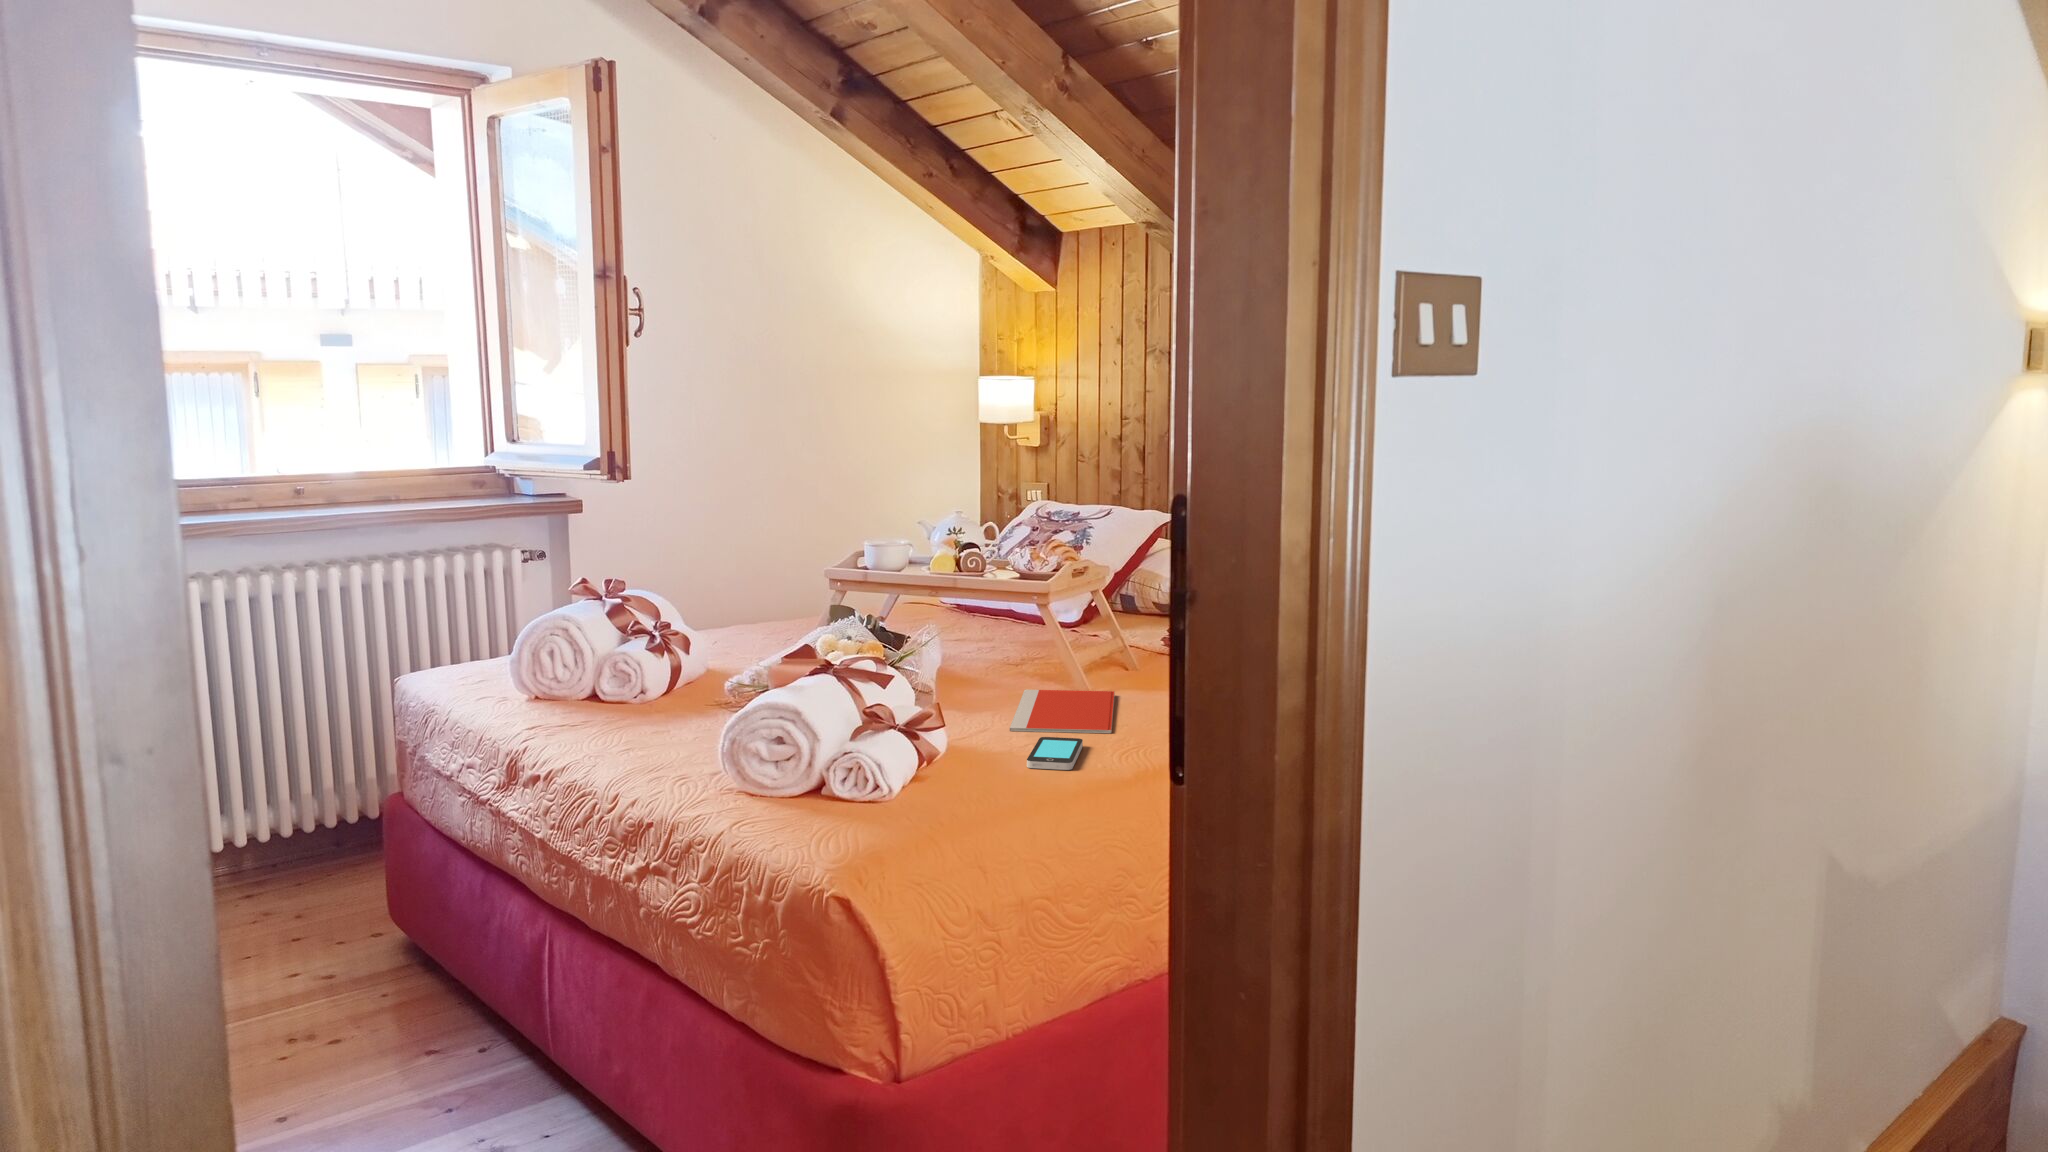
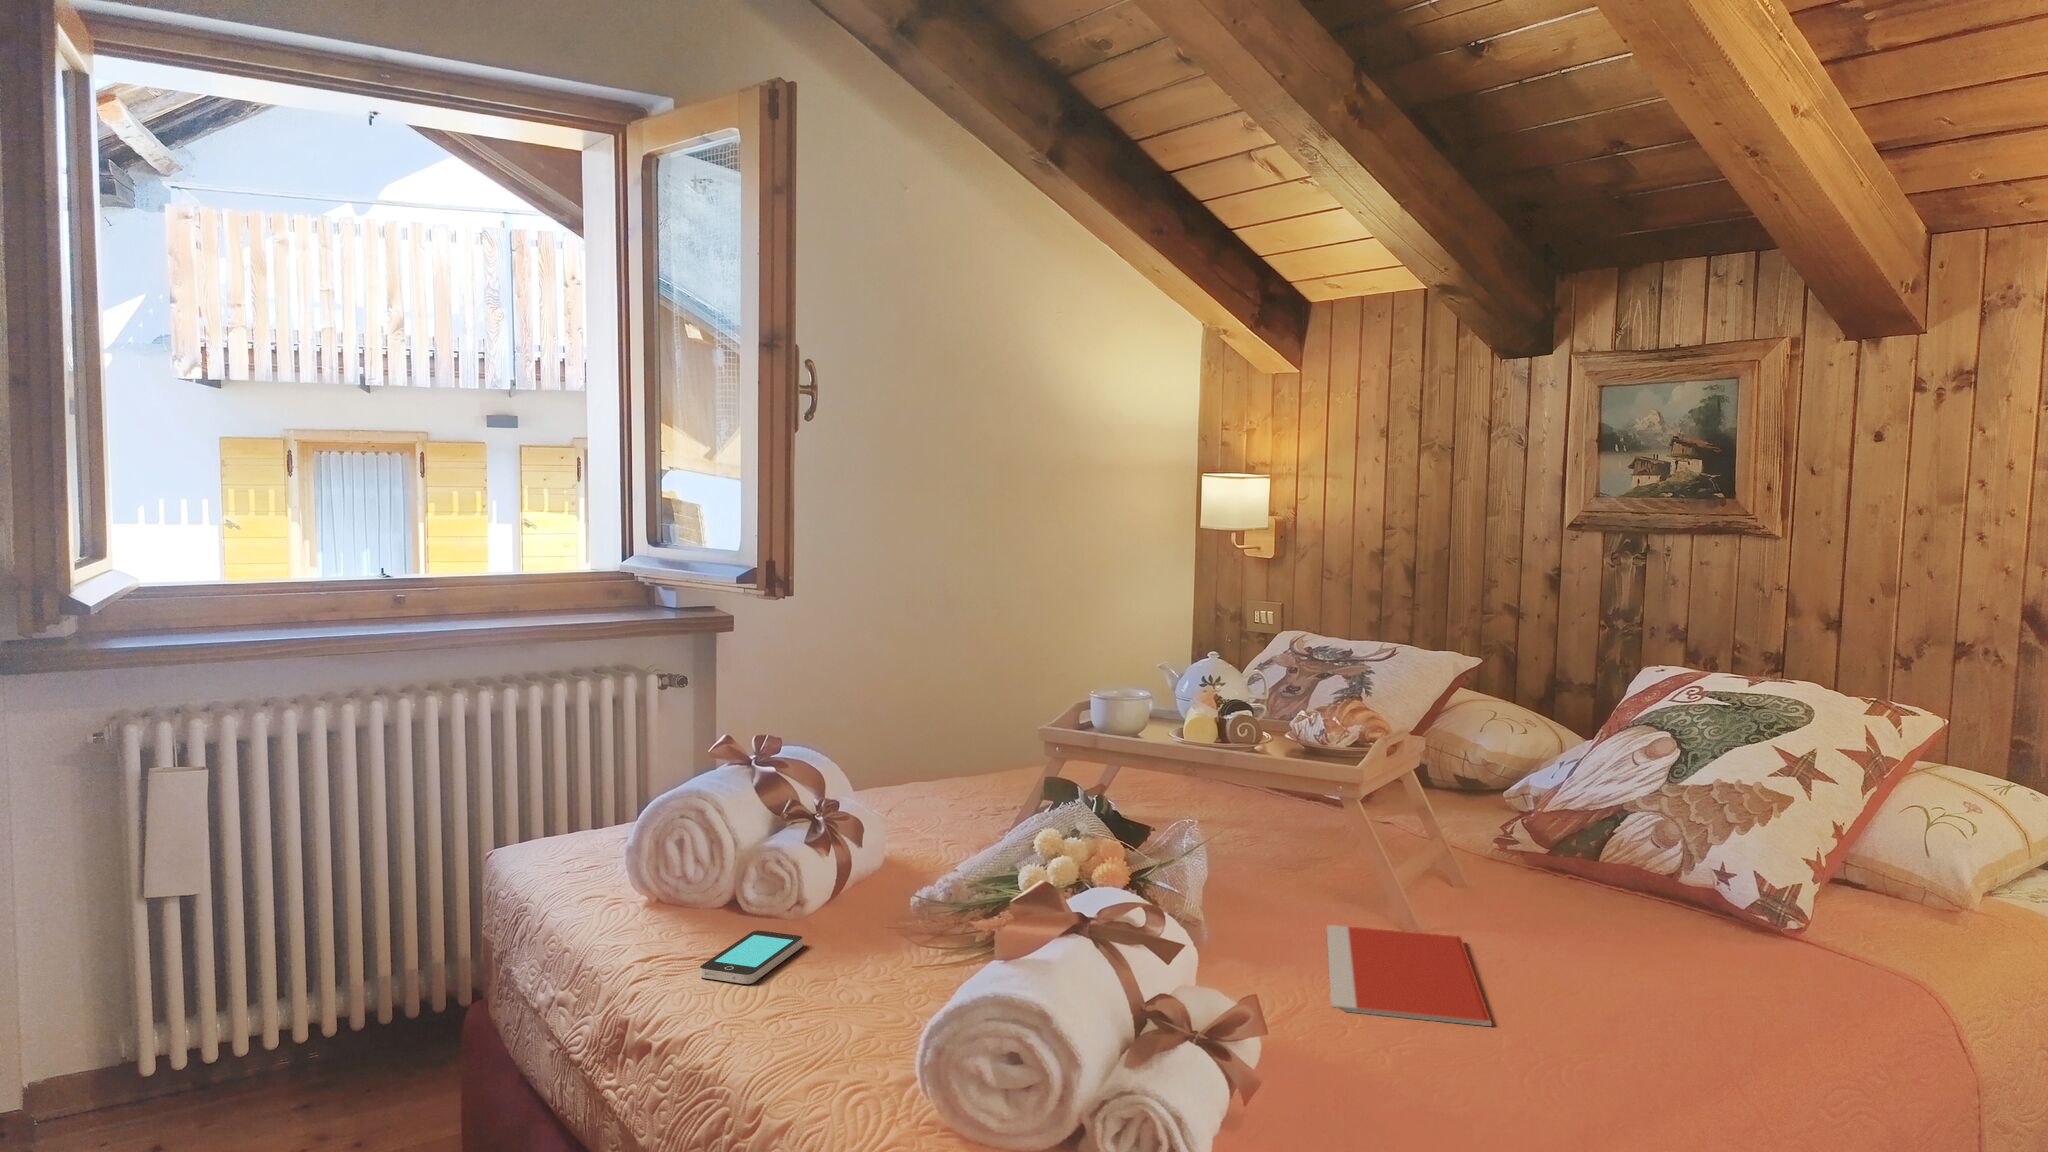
smartphone: present [1027,737,1083,770] -> present [700,931,803,984]

